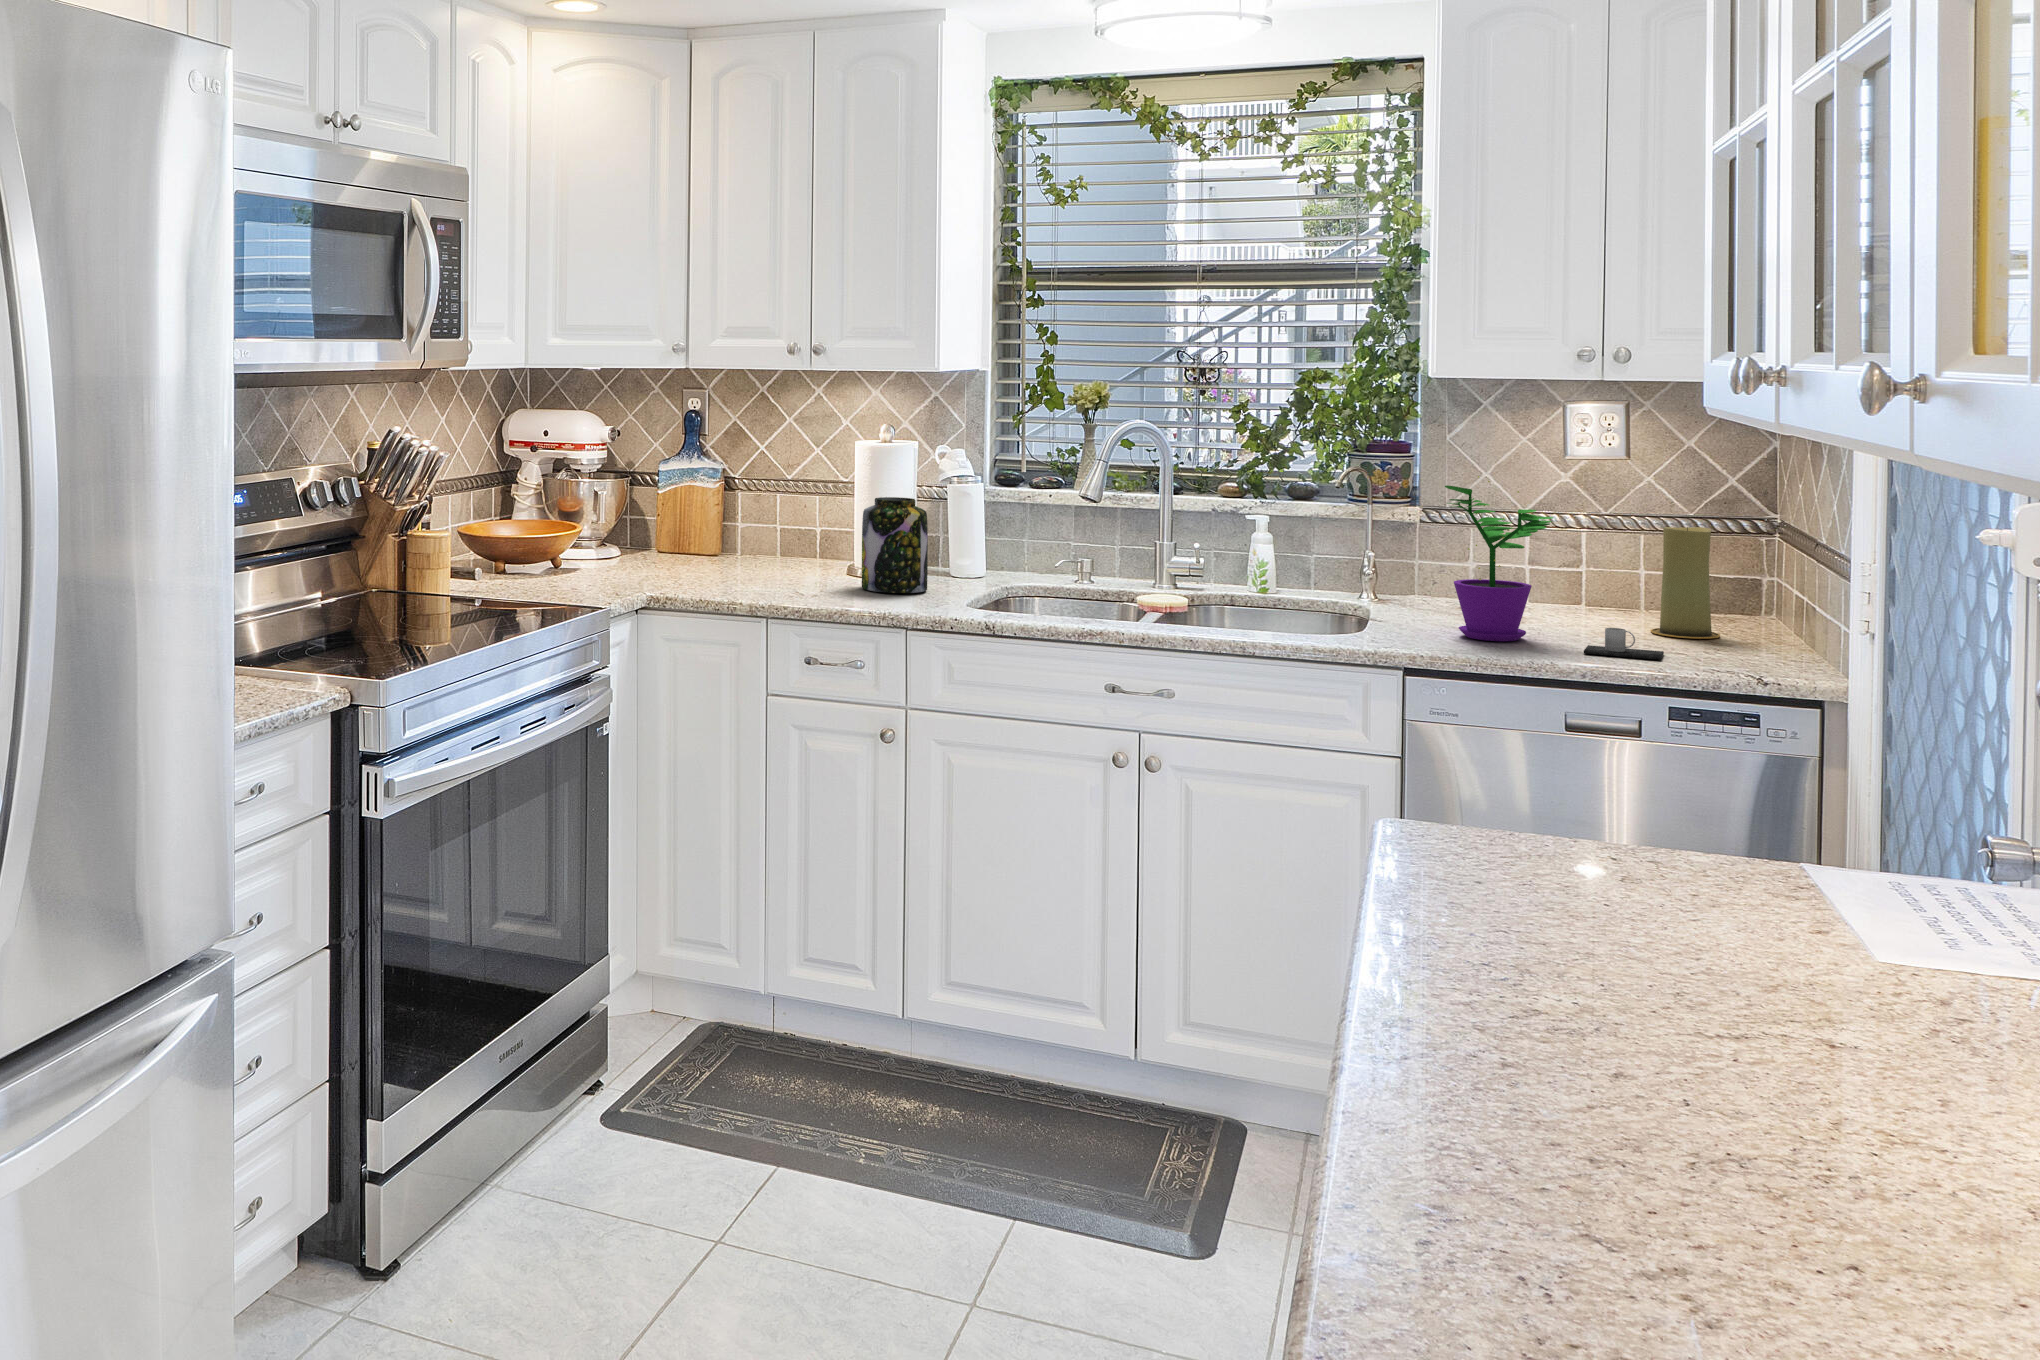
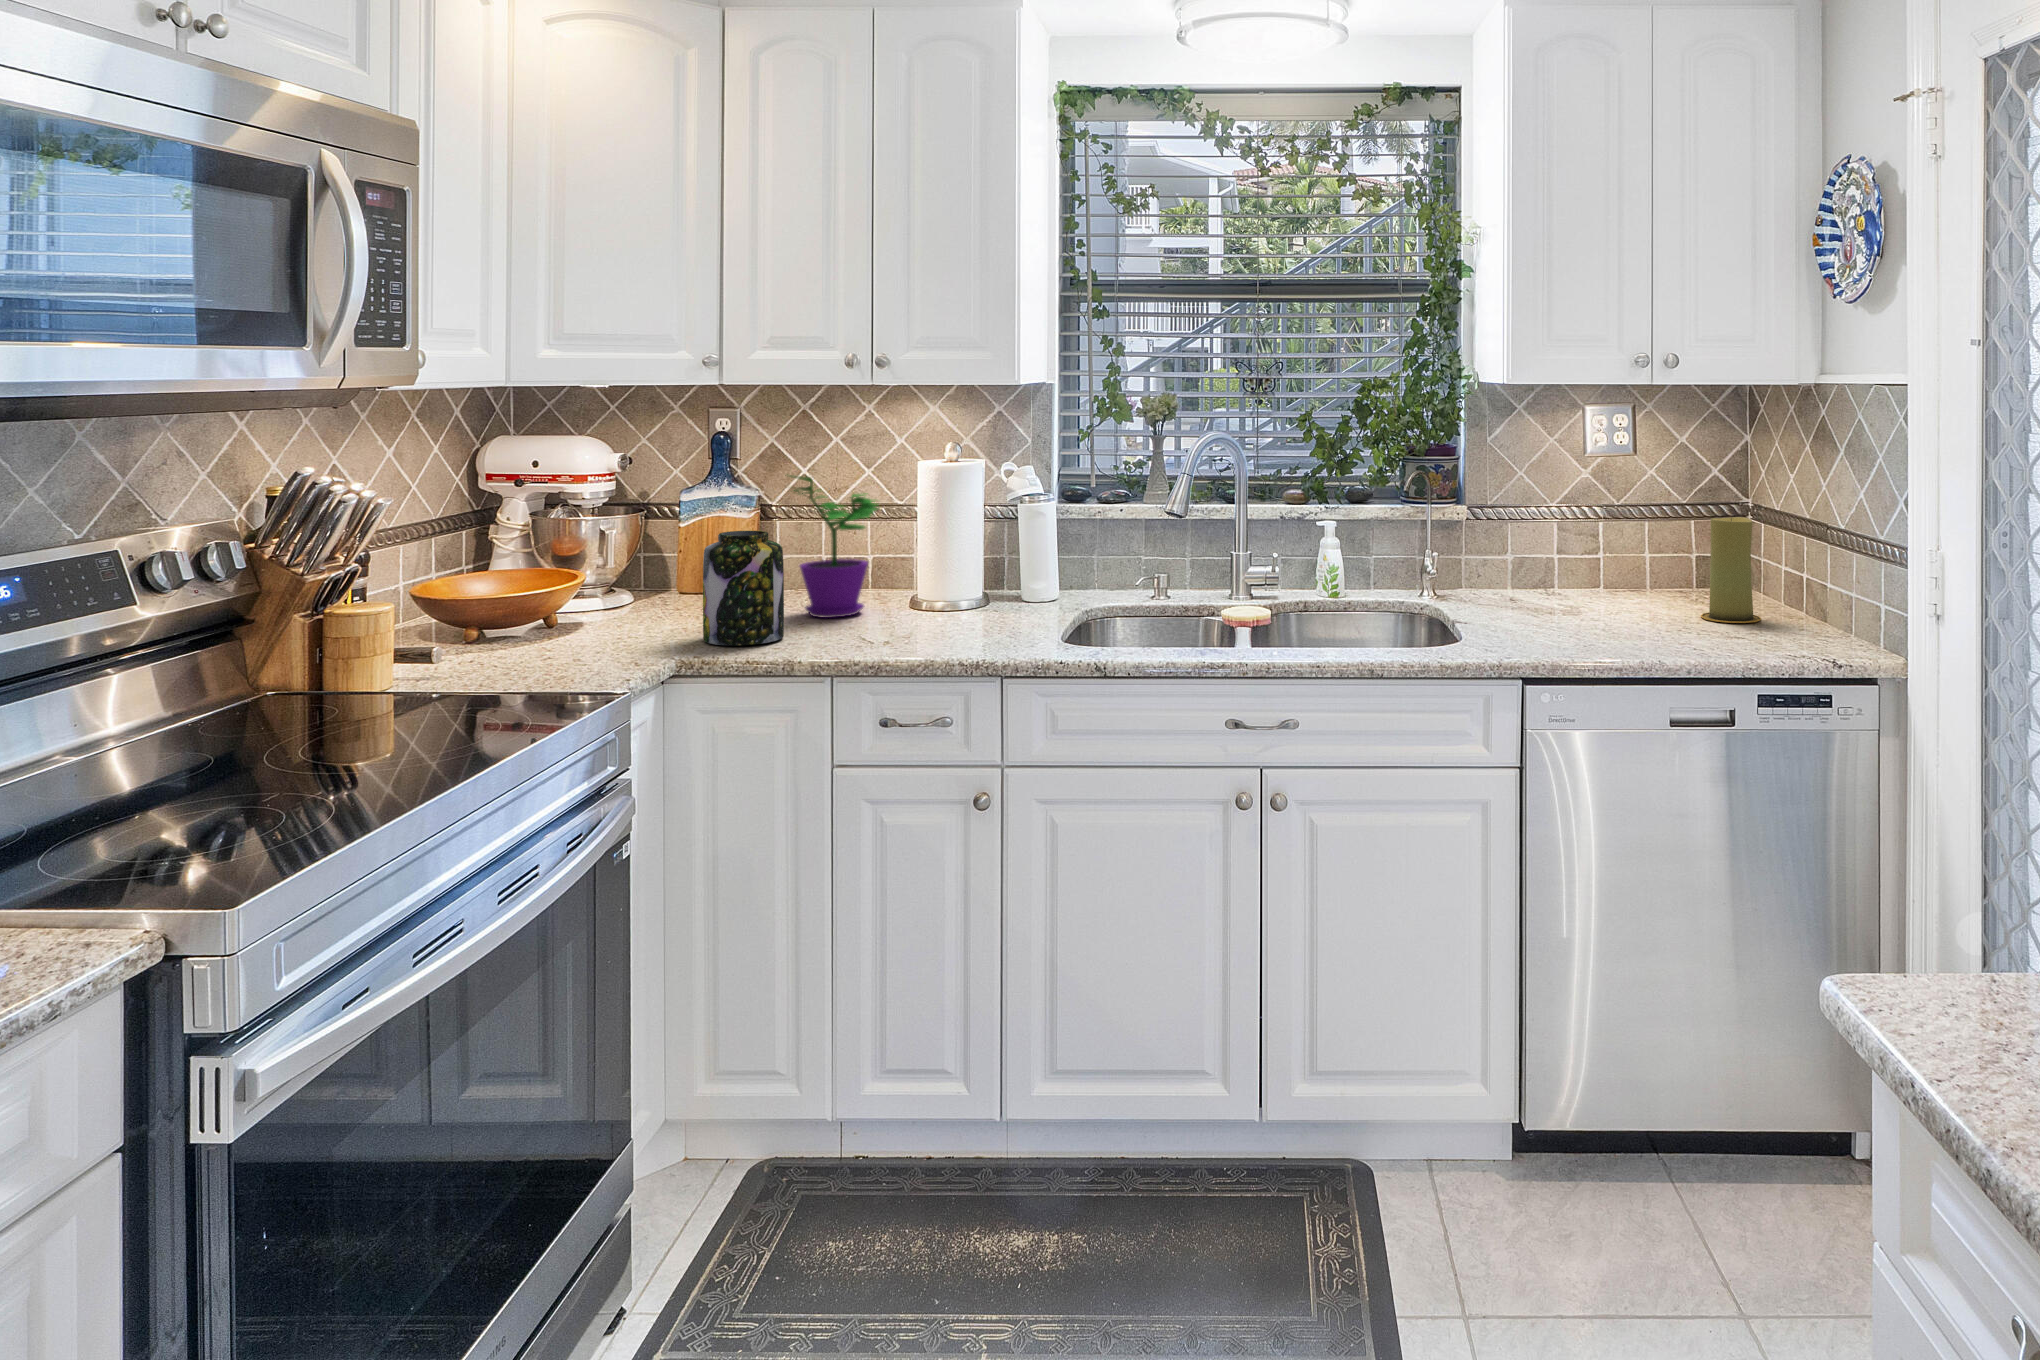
flower pot: present [1445,476,1553,641] -> present [785,468,877,618]
jar: present [862,497,928,593] -> present [703,531,784,645]
mug: present [1584,628,1664,660] -> none [1674,623,1749,652]

